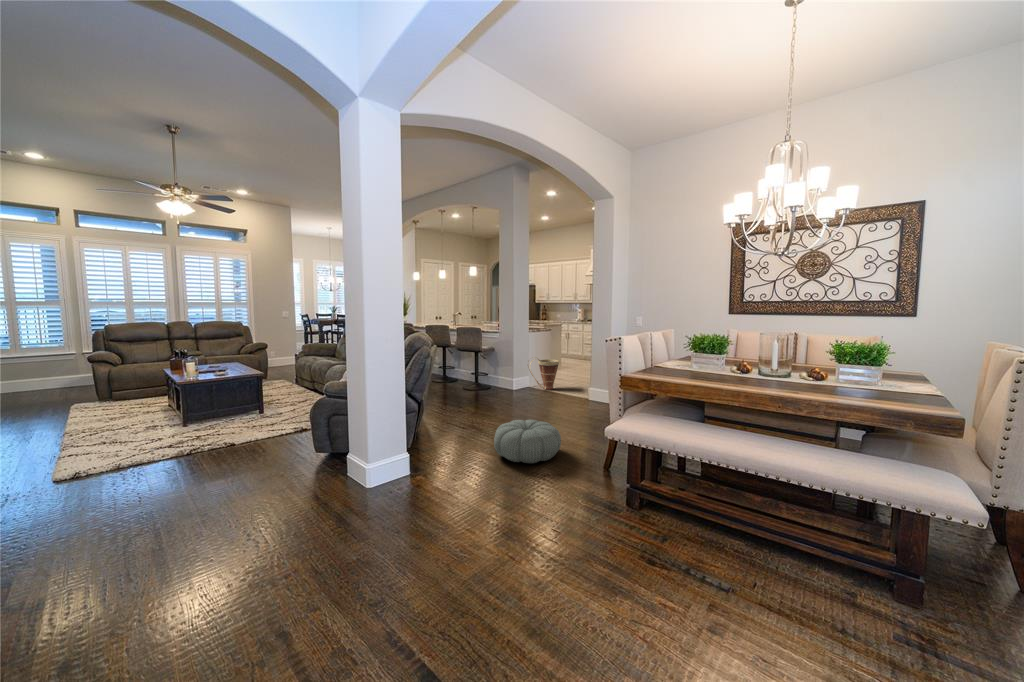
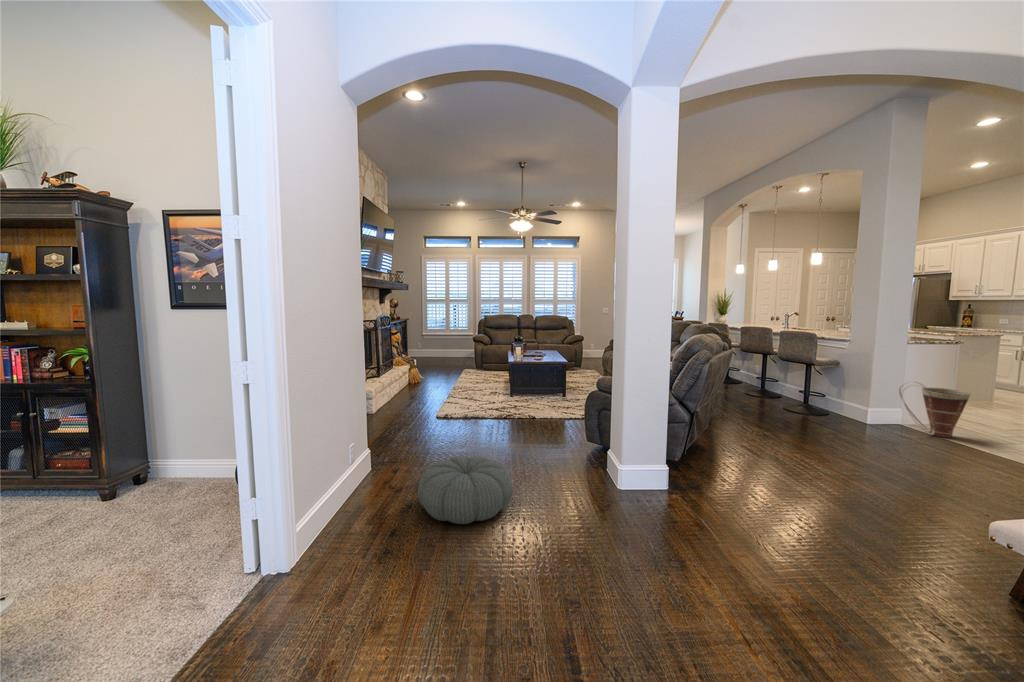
pouf: present [494,420,561,463] -> present [418,456,513,524]

